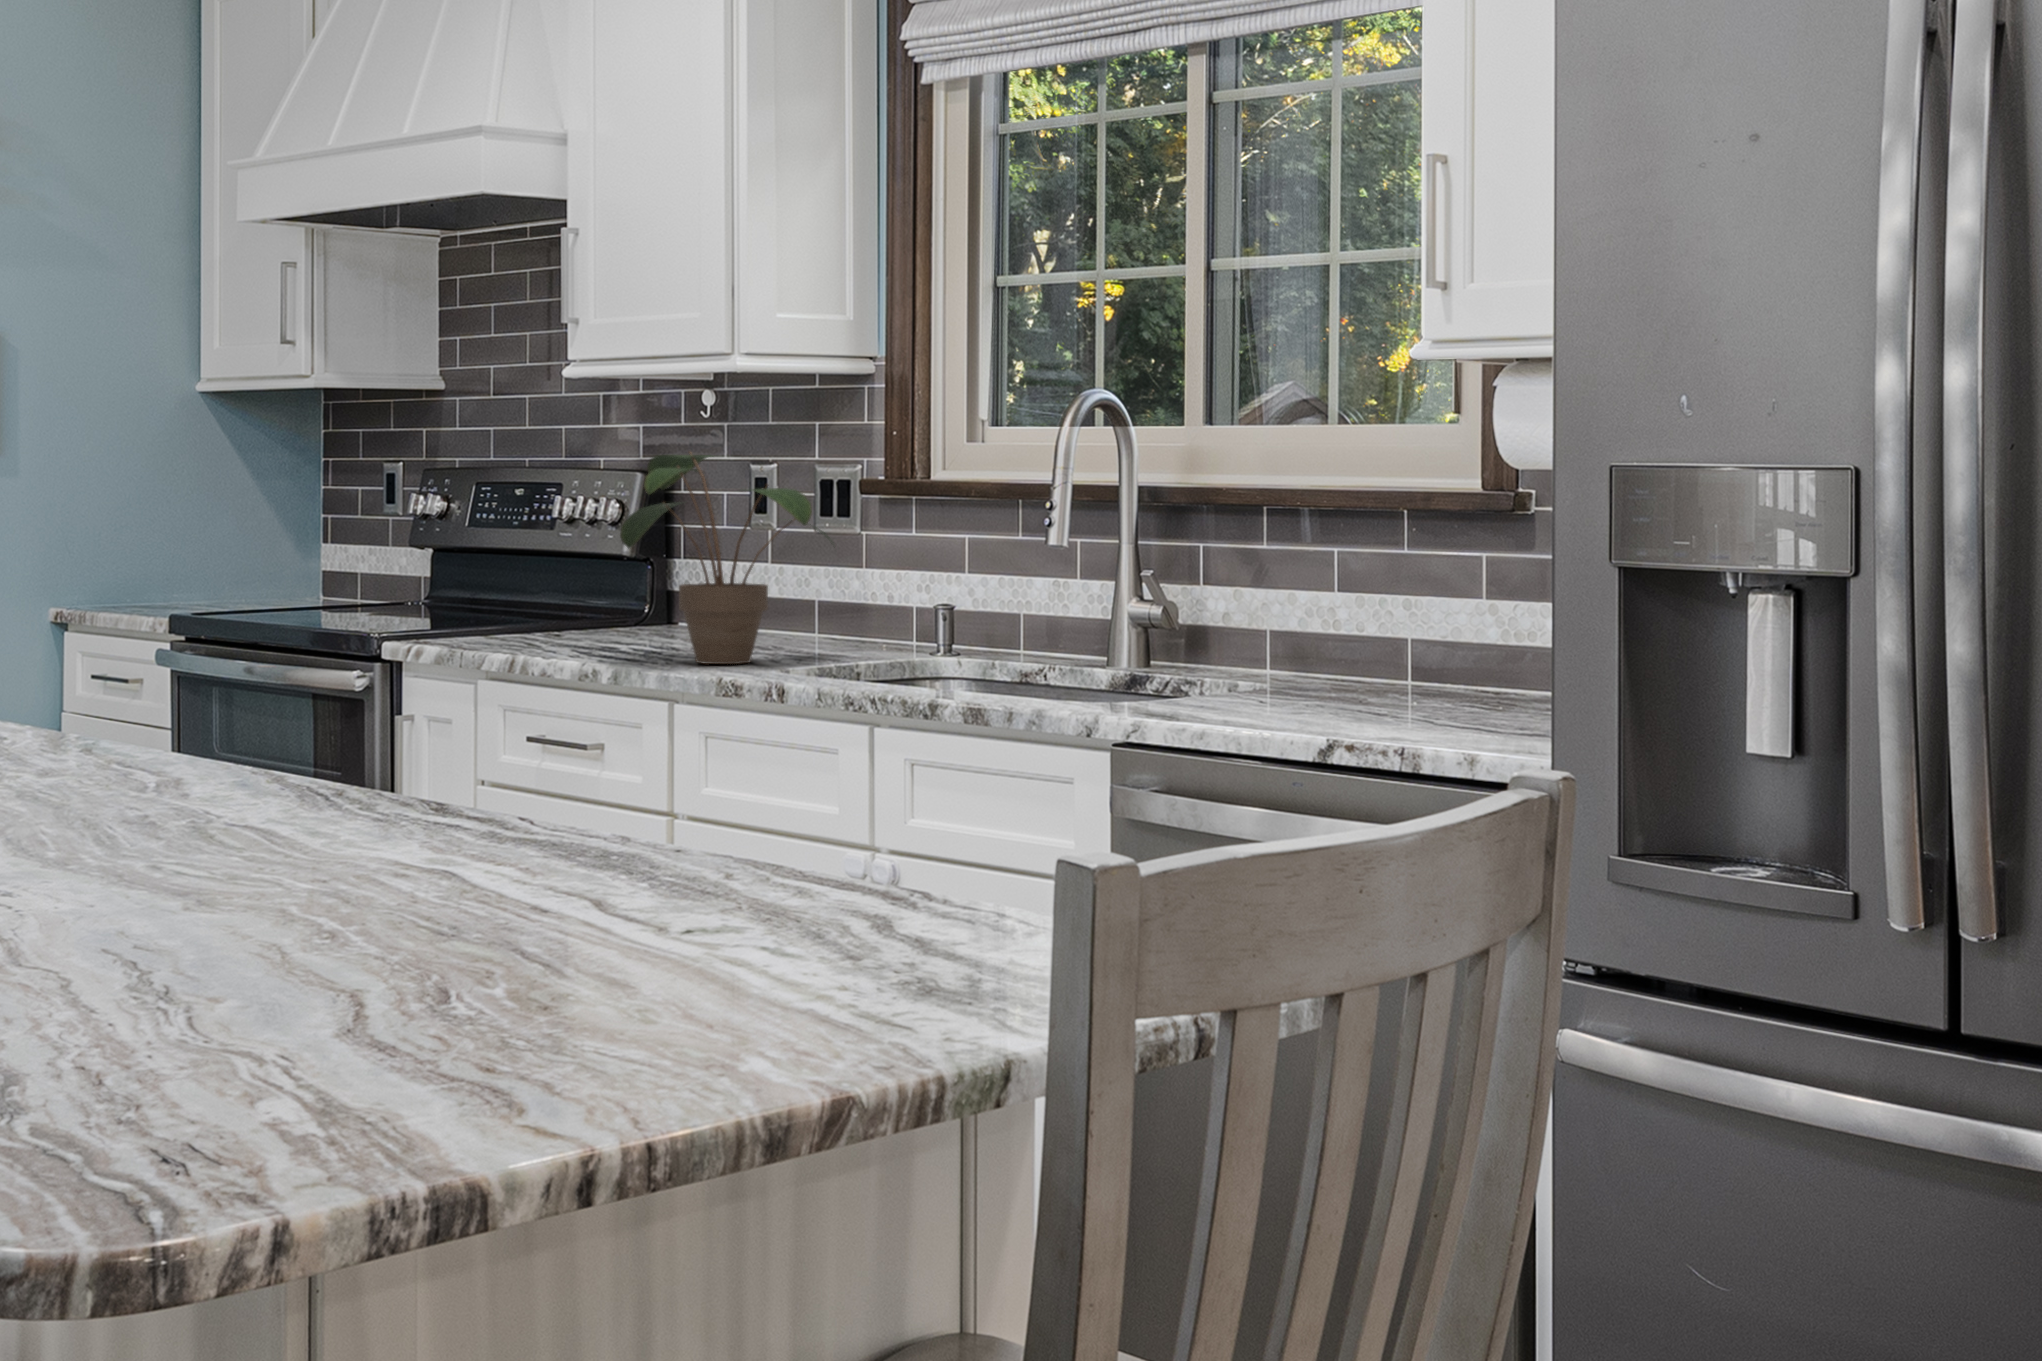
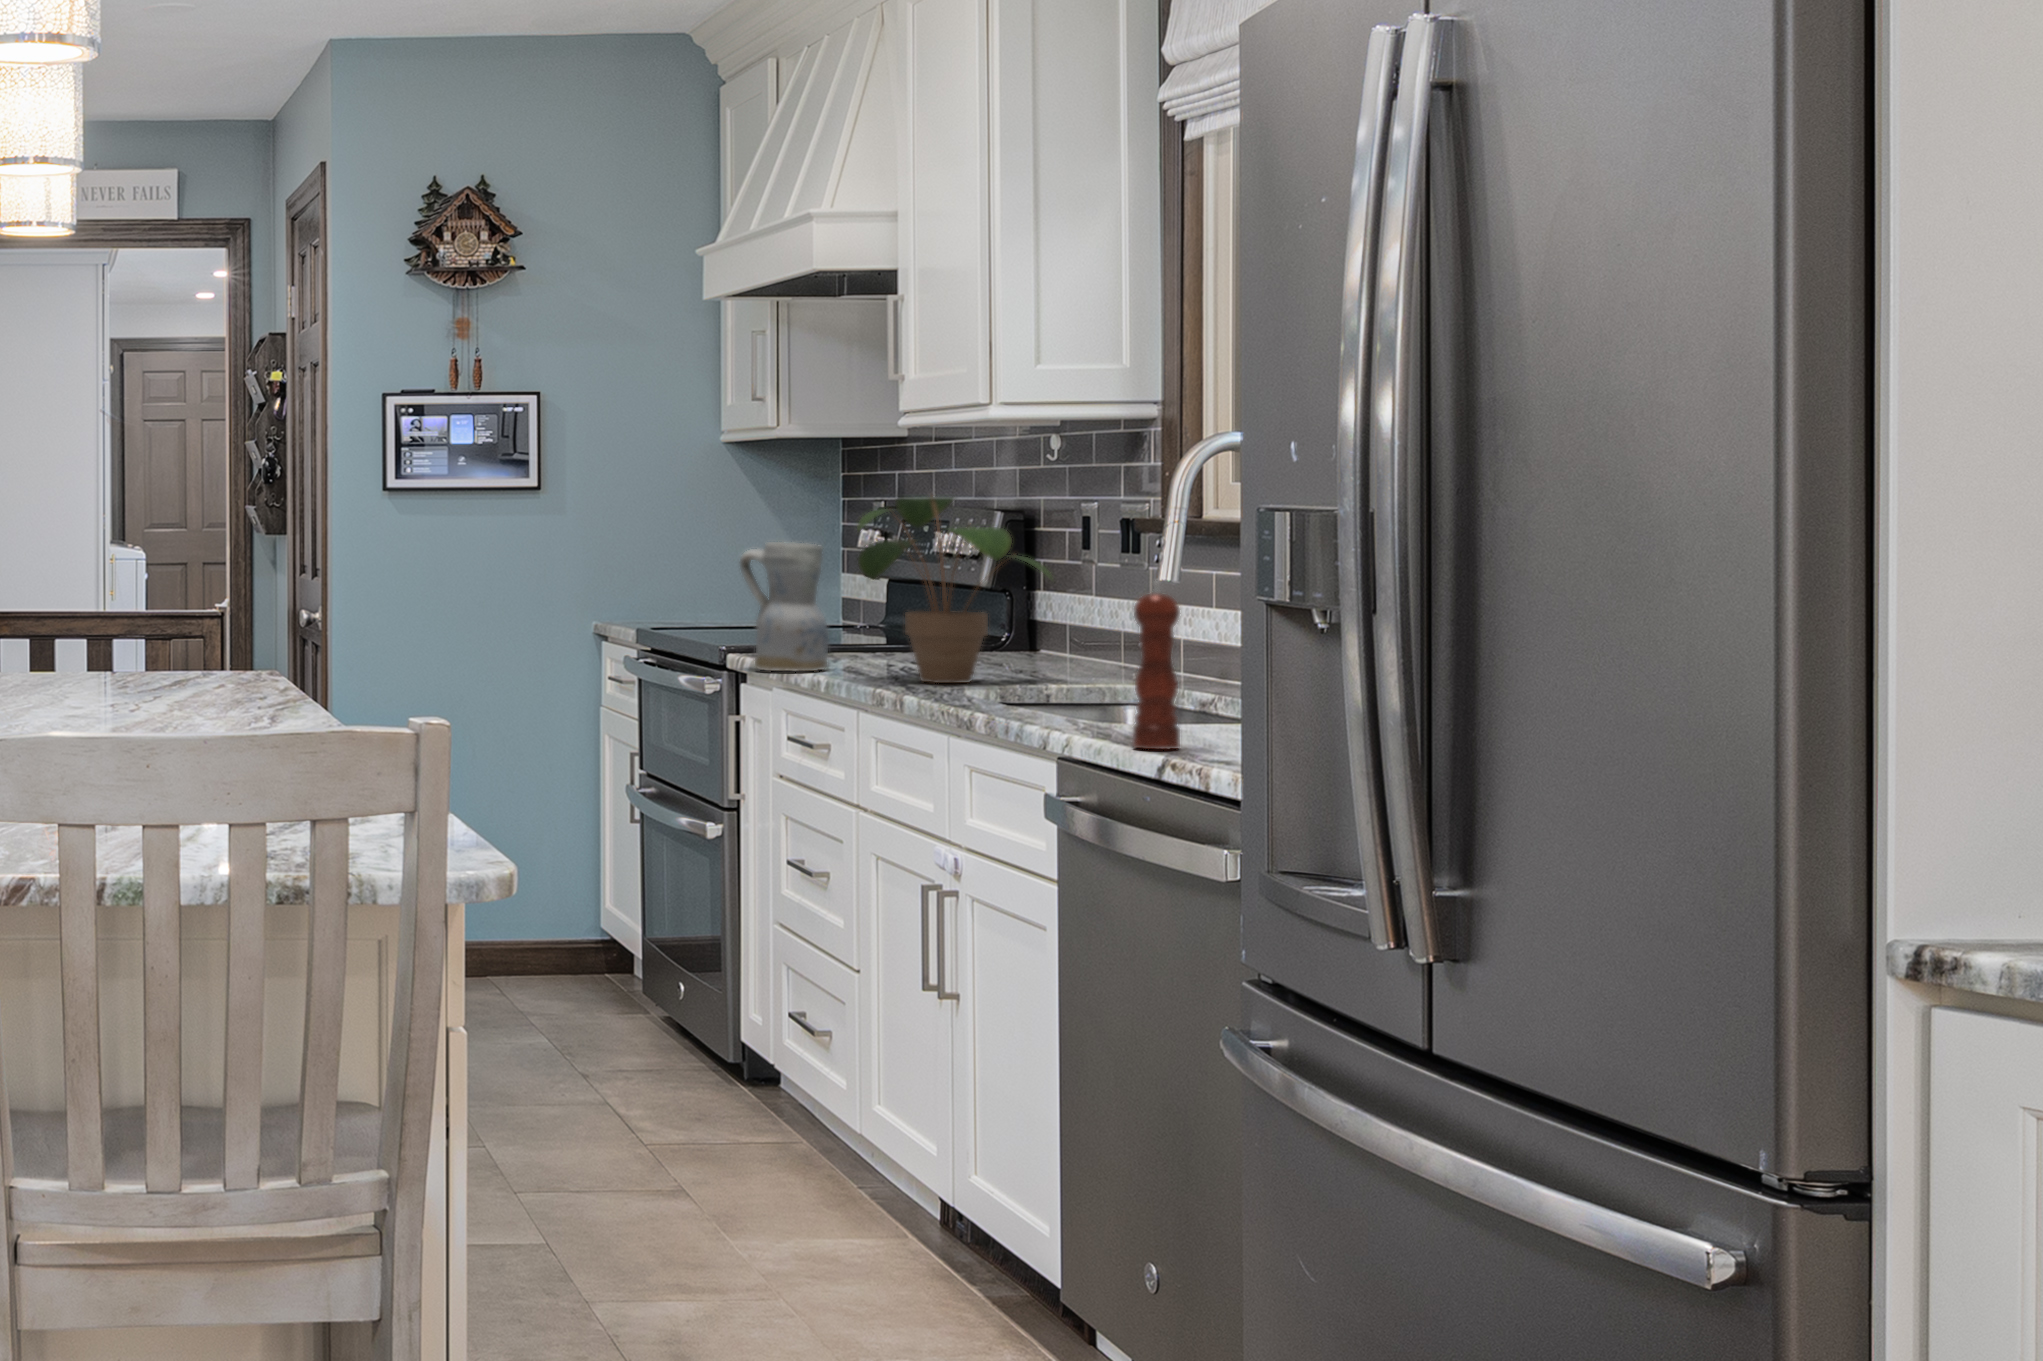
ceramic pitcher: none [442,506,547,658] -> present [740,542,829,671]
pepper mill: none [1189,544,1236,726] -> present [1132,581,1180,749]

